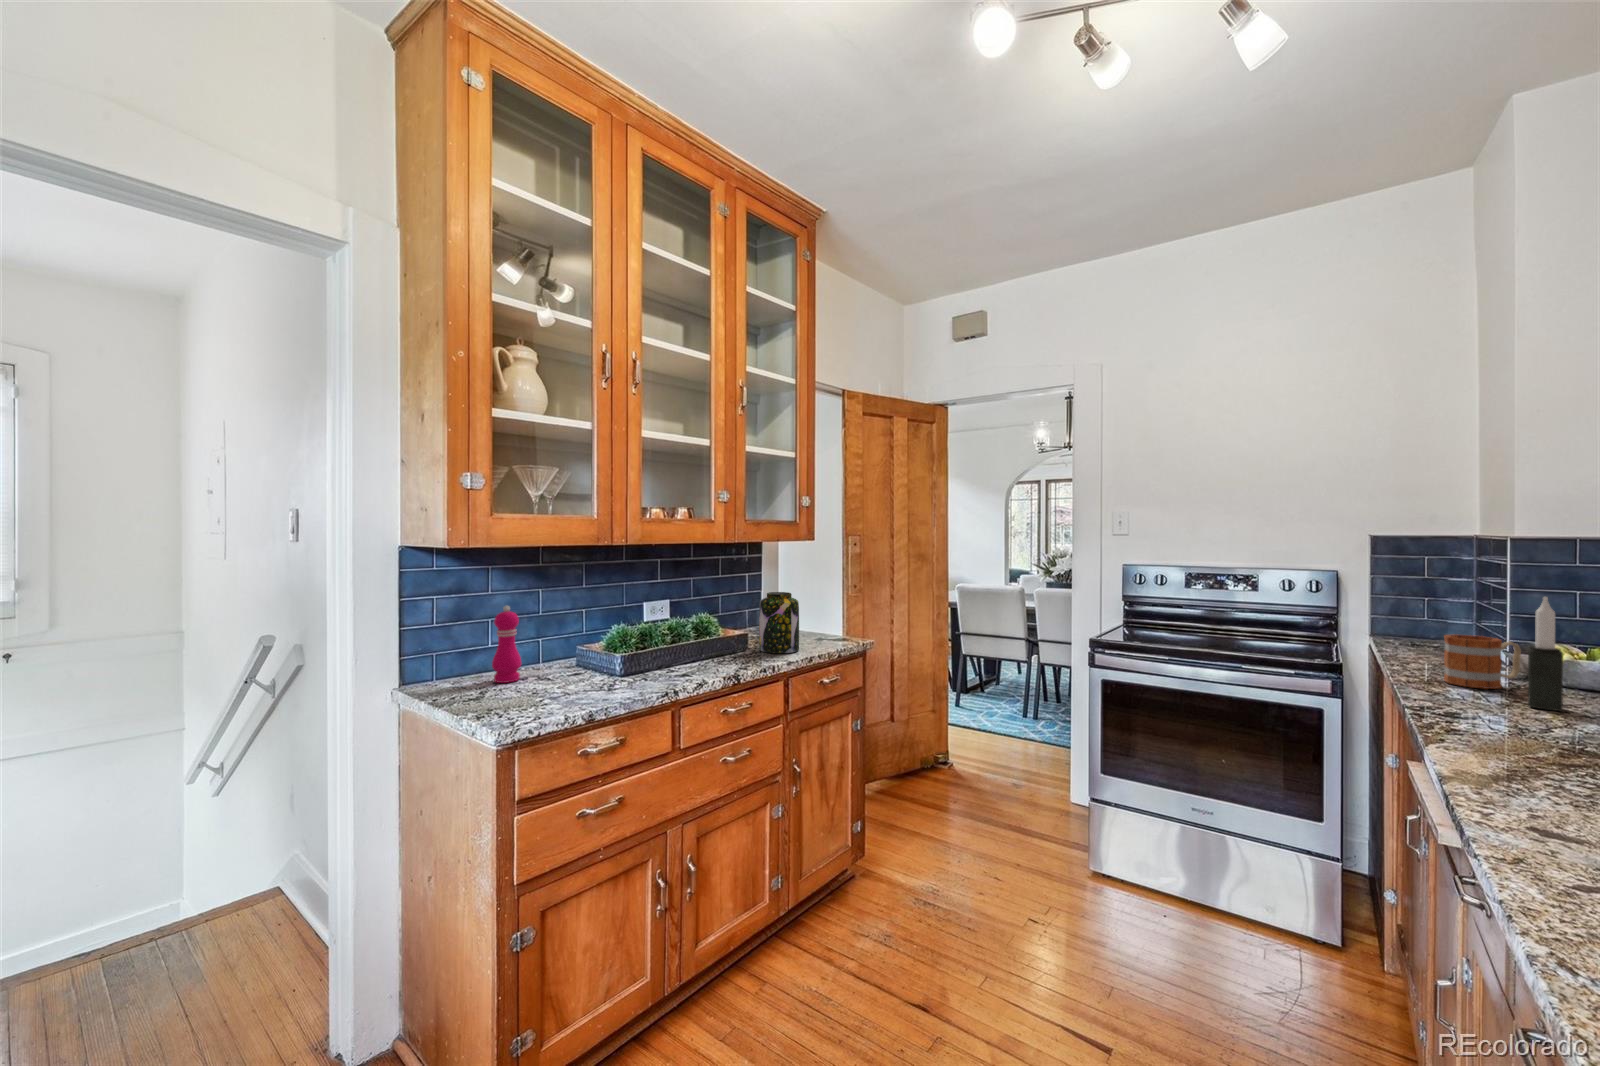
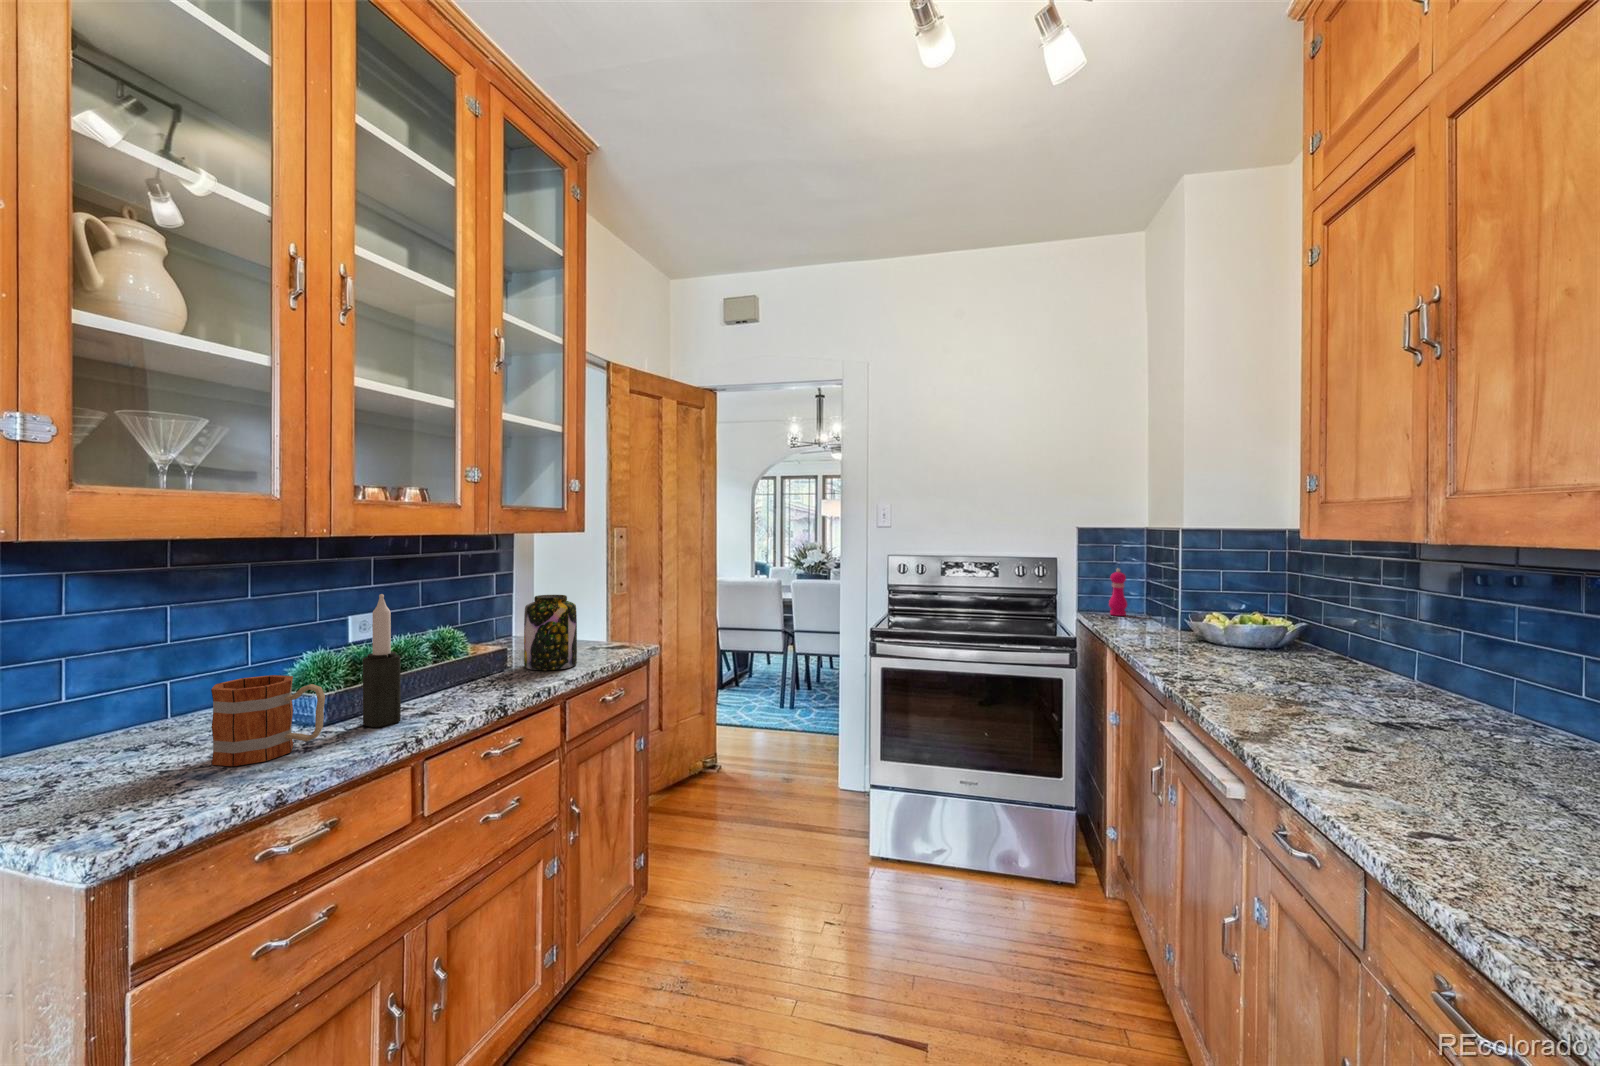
candle: present [1528,597,1563,711] -> present [363,594,401,727]
pepper mill: present [492,606,522,683] -> present [1109,569,1127,616]
mug: present [1444,634,1521,689] -> present [211,675,325,766]

